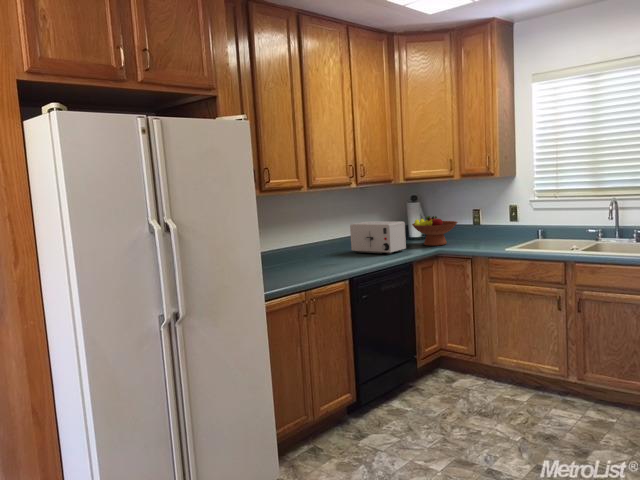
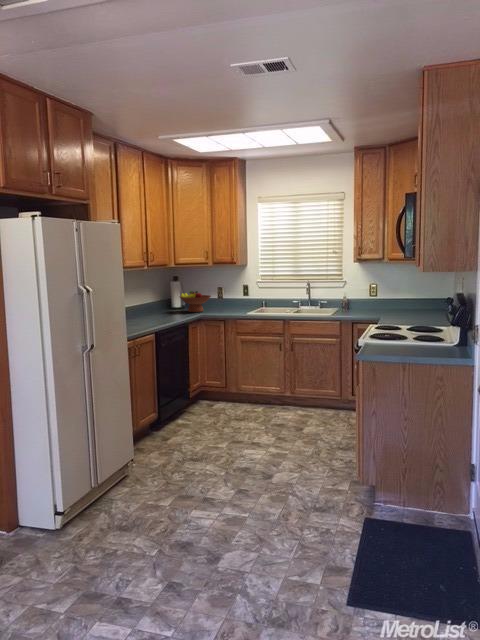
toaster: present [350,221,406,254] -> none [139,294,180,317]

